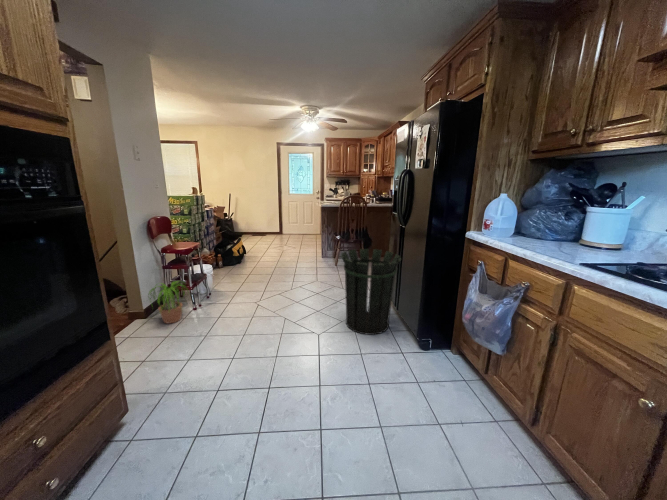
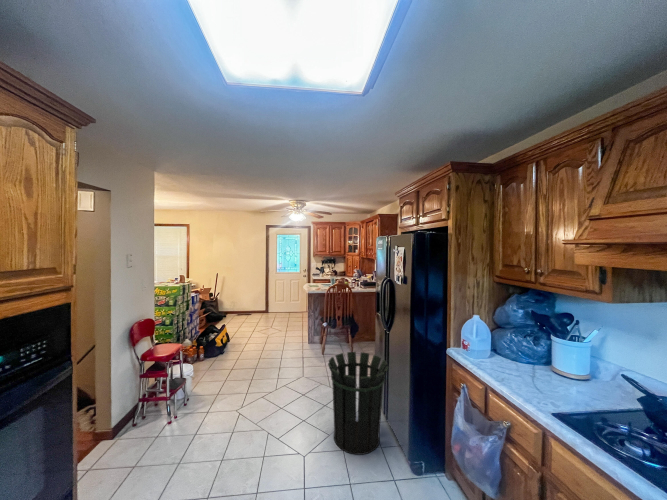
potted plant: present [149,281,188,323] -> none [113,392,171,446]

